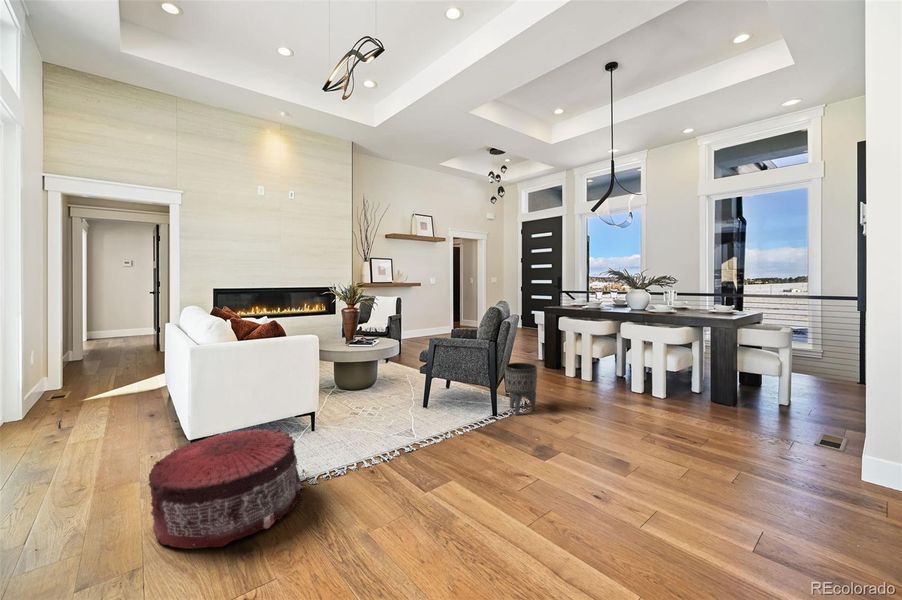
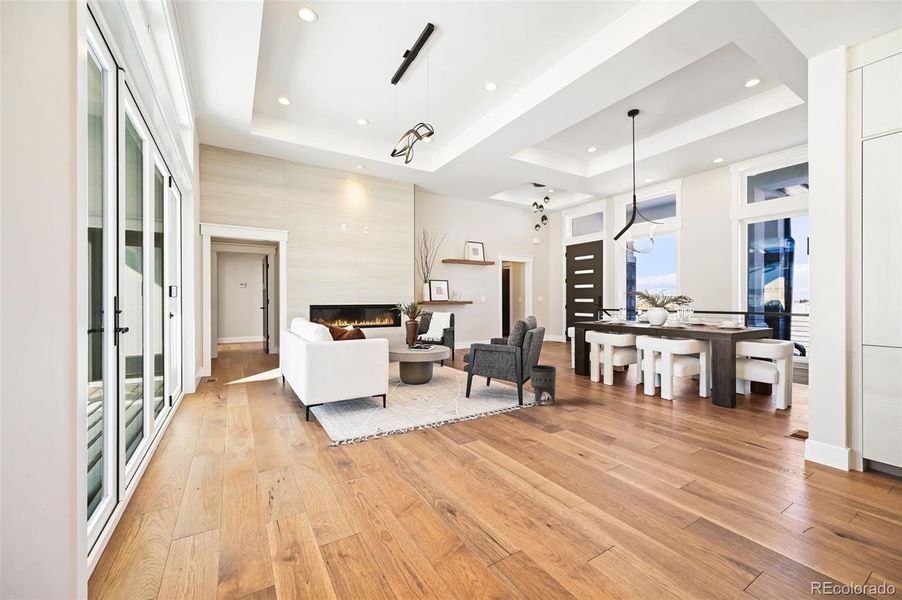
pouf: present [149,429,301,549] -> none [292,397,379,460]

